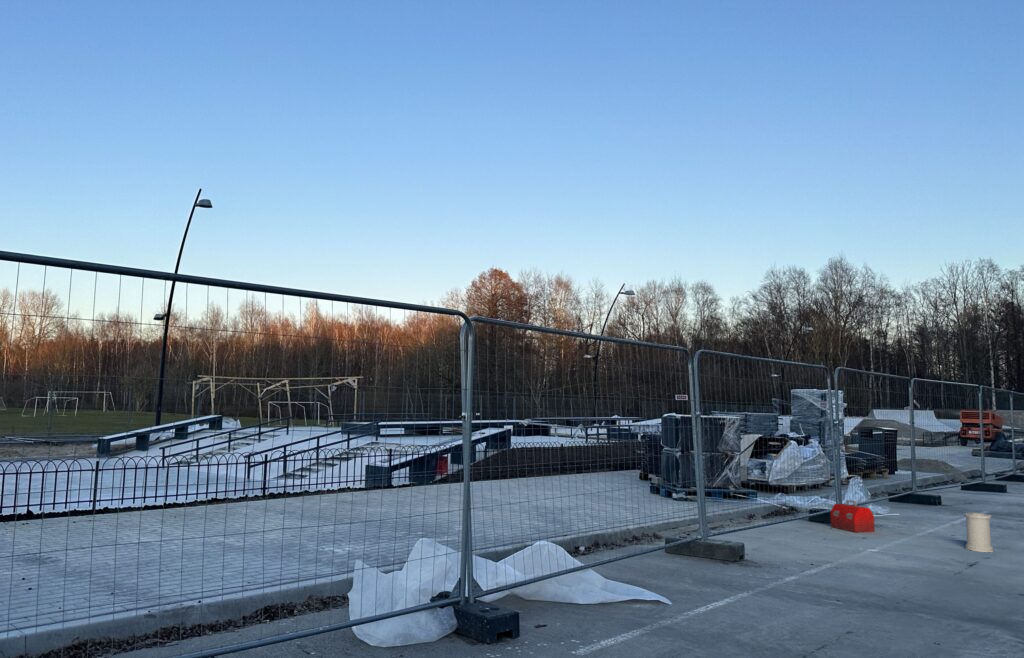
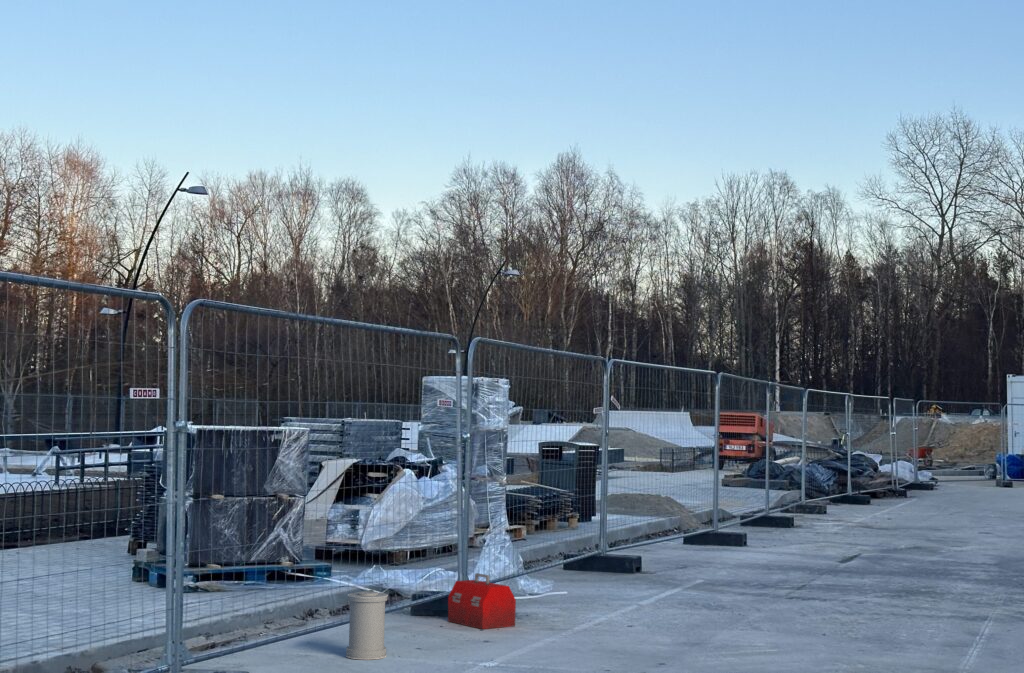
trash can: present [964,512,993,552] -> present [346,591,388,660]

